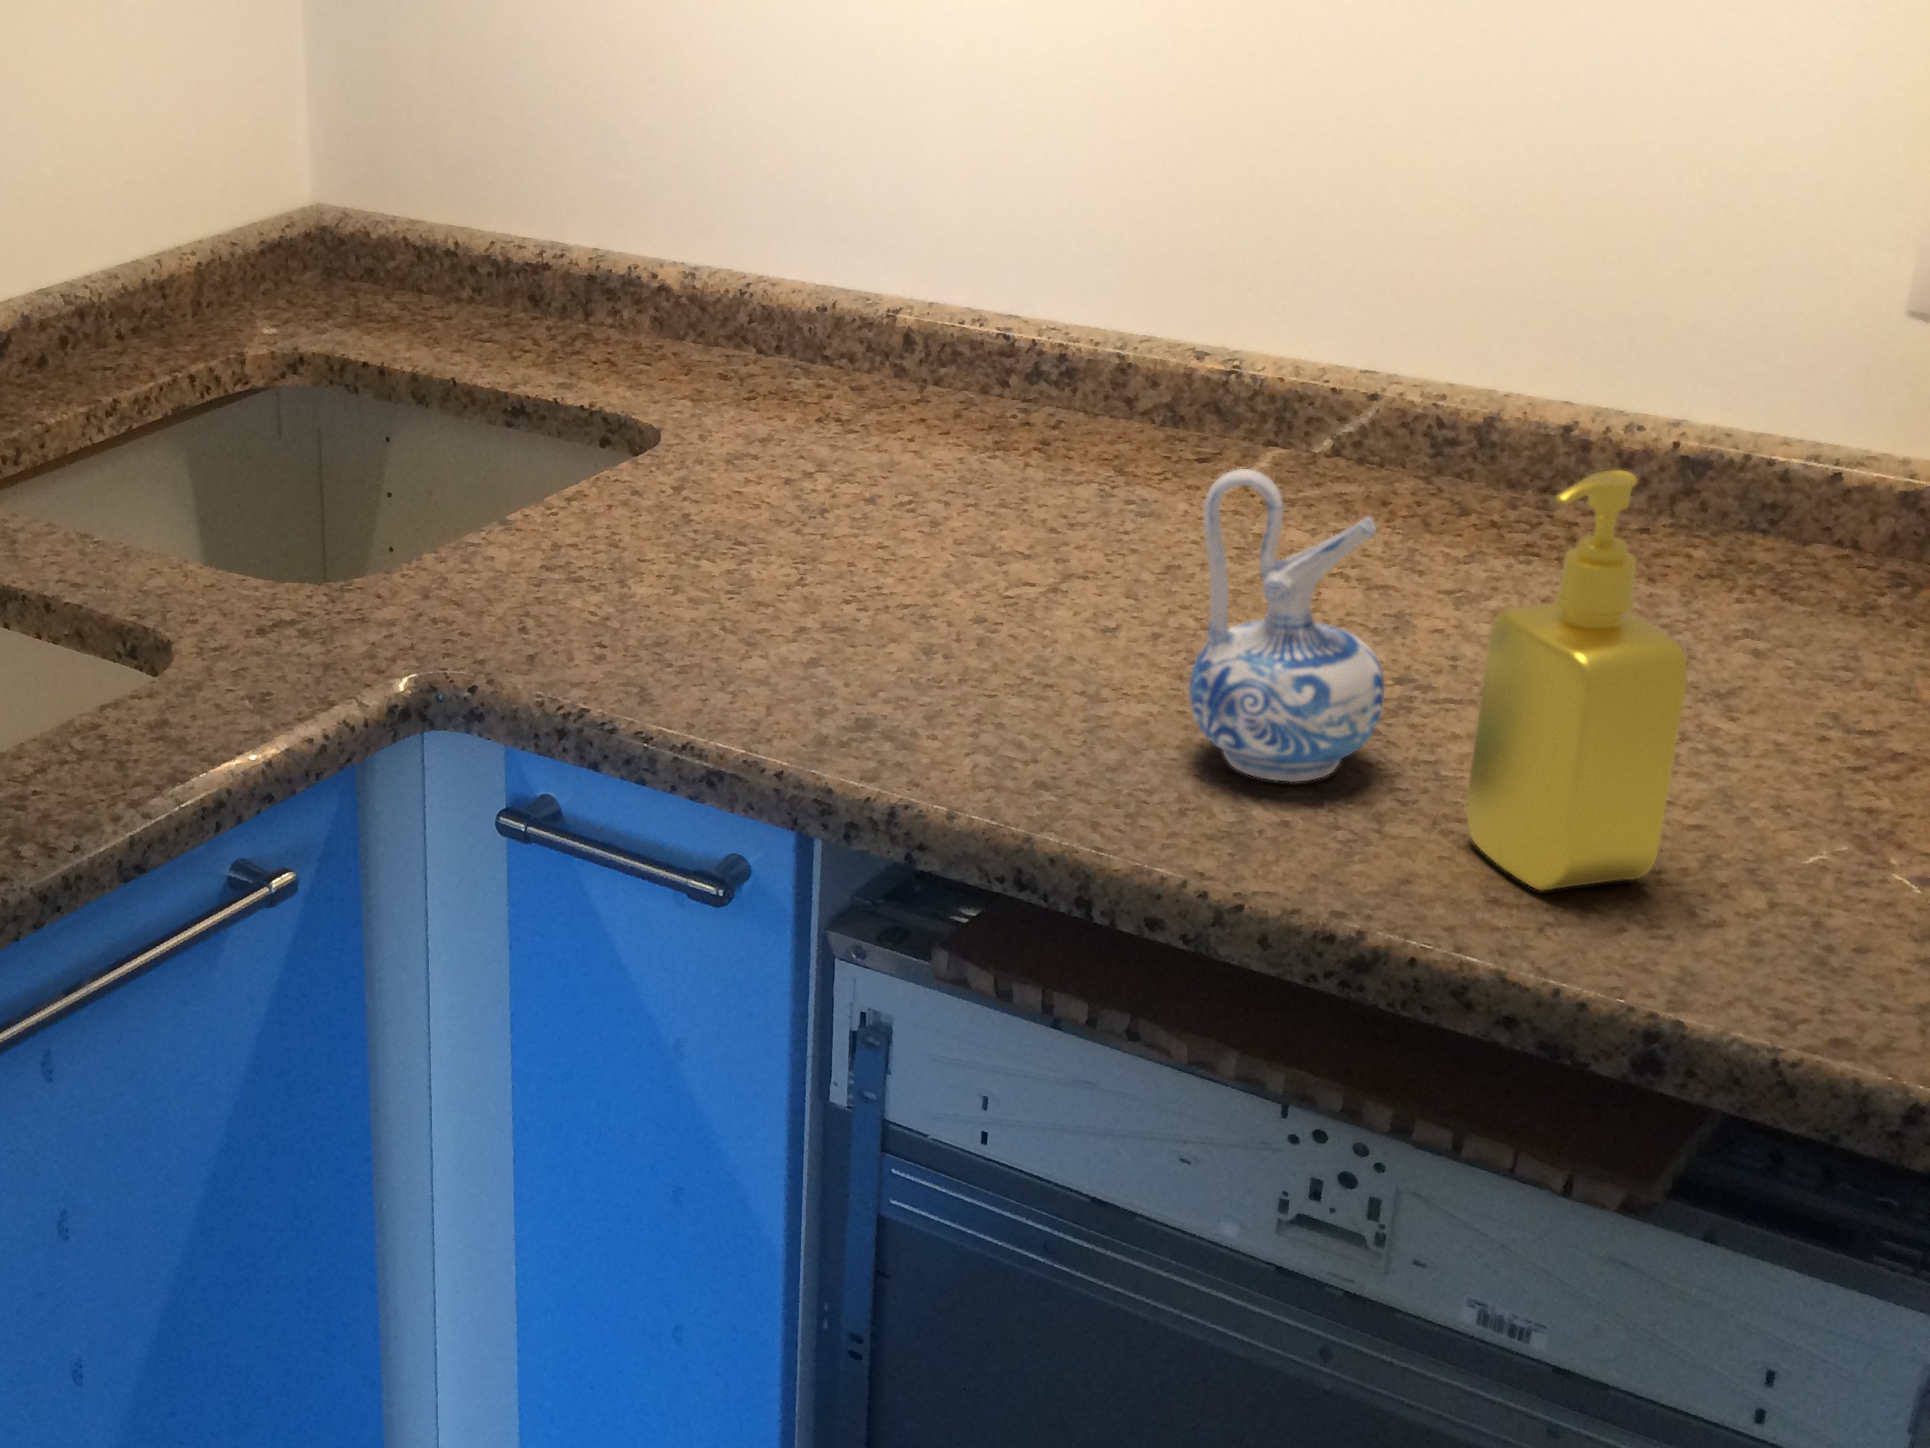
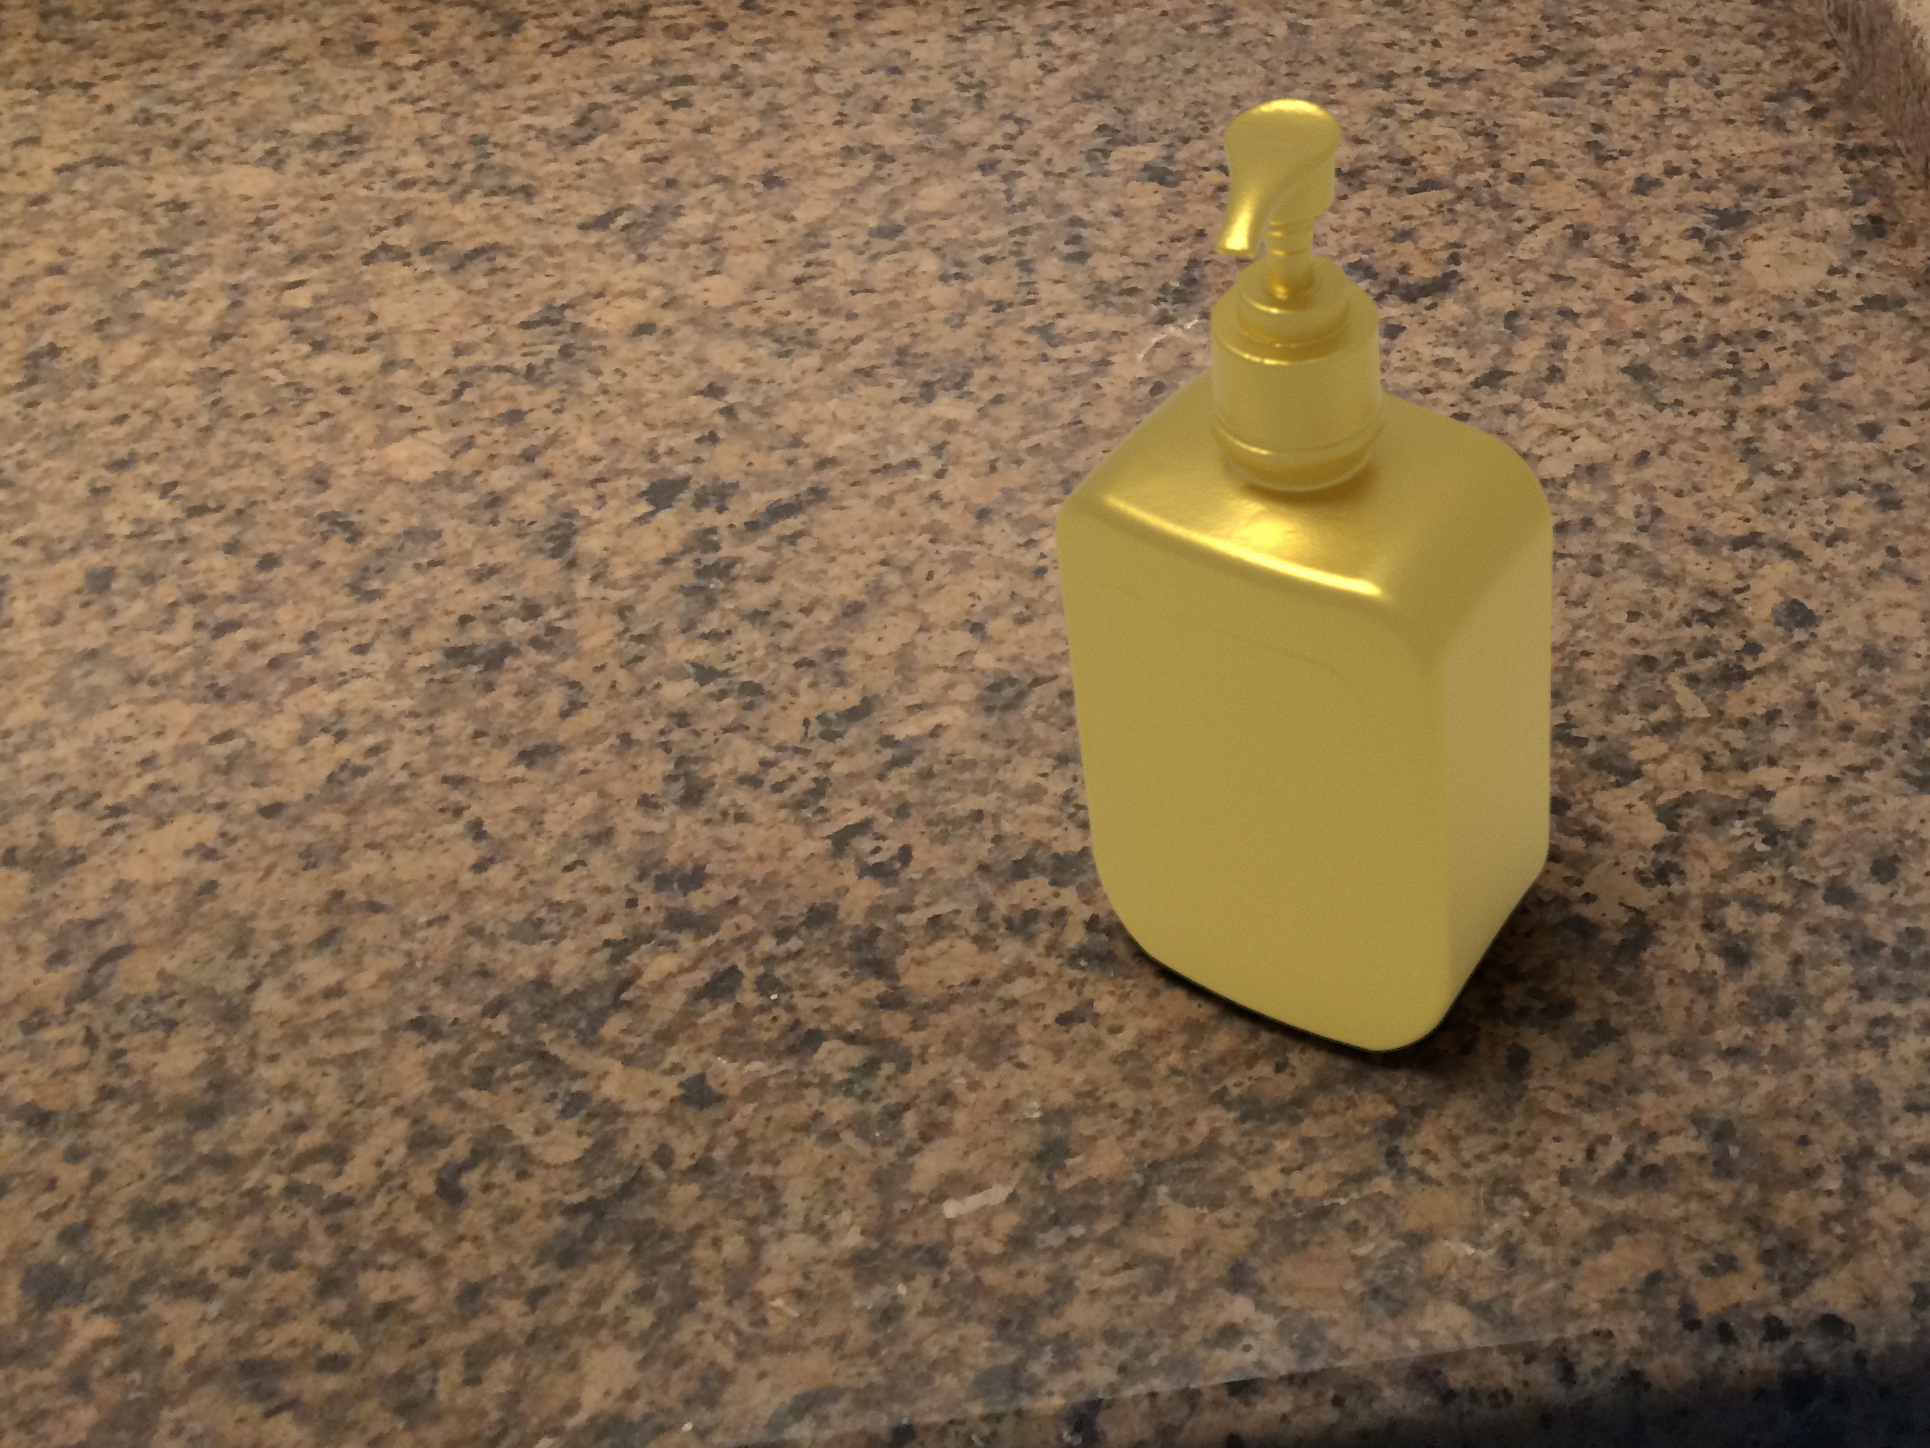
ceramic pitcher: present [1189,469,1384,782] -> none [163,323,788,983]

